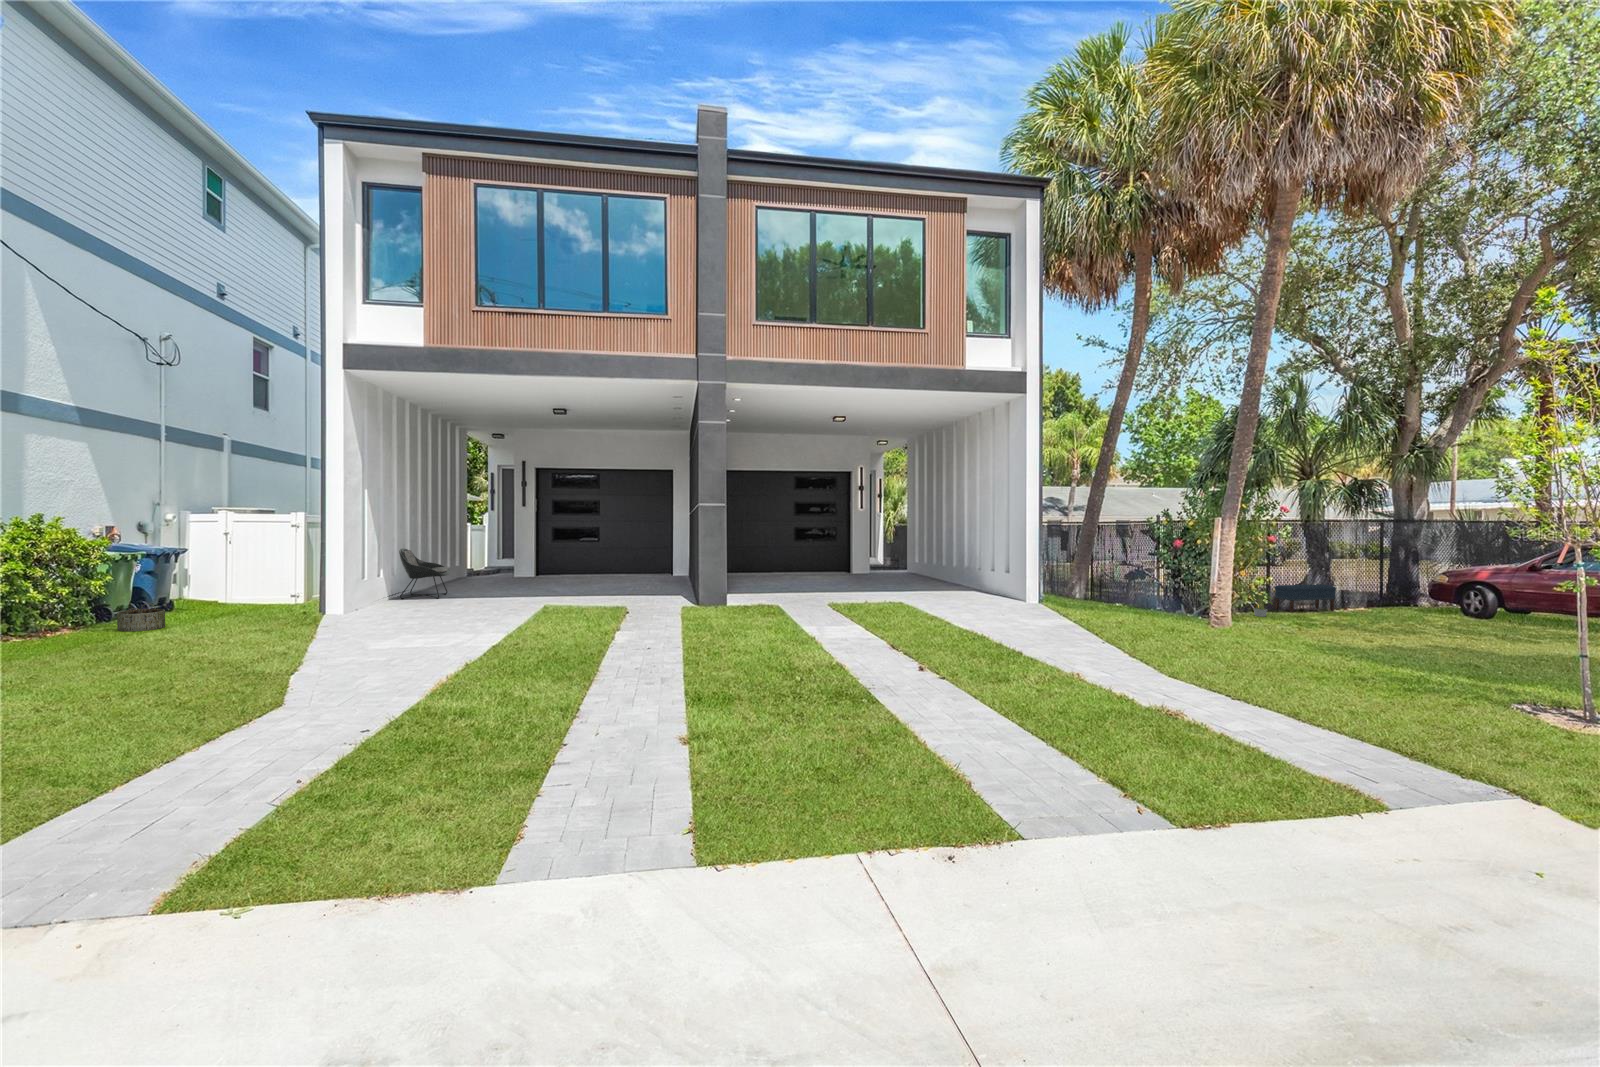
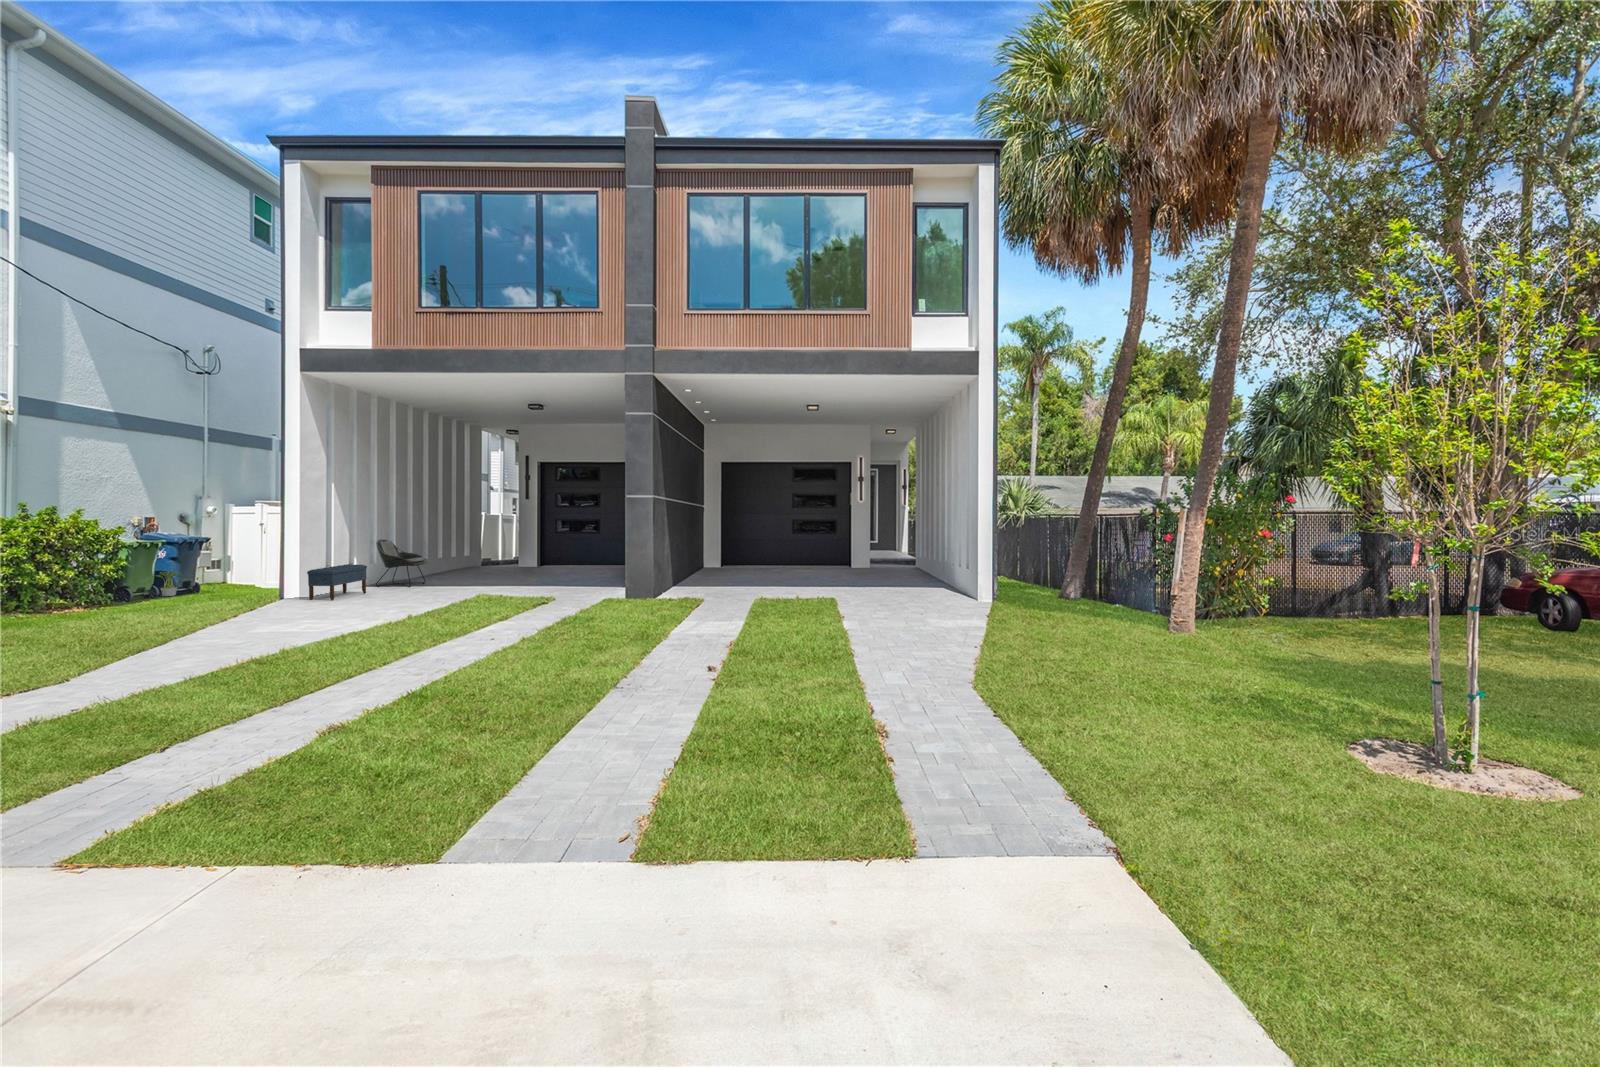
bench: present [1275,584,1336,612] -> present [307,564,367,600]
potted plant: present [1250,593,1272,617] -> present [156,570,186,596]
basket: present [117,603,165,631] -> none [97,584,140,608]

